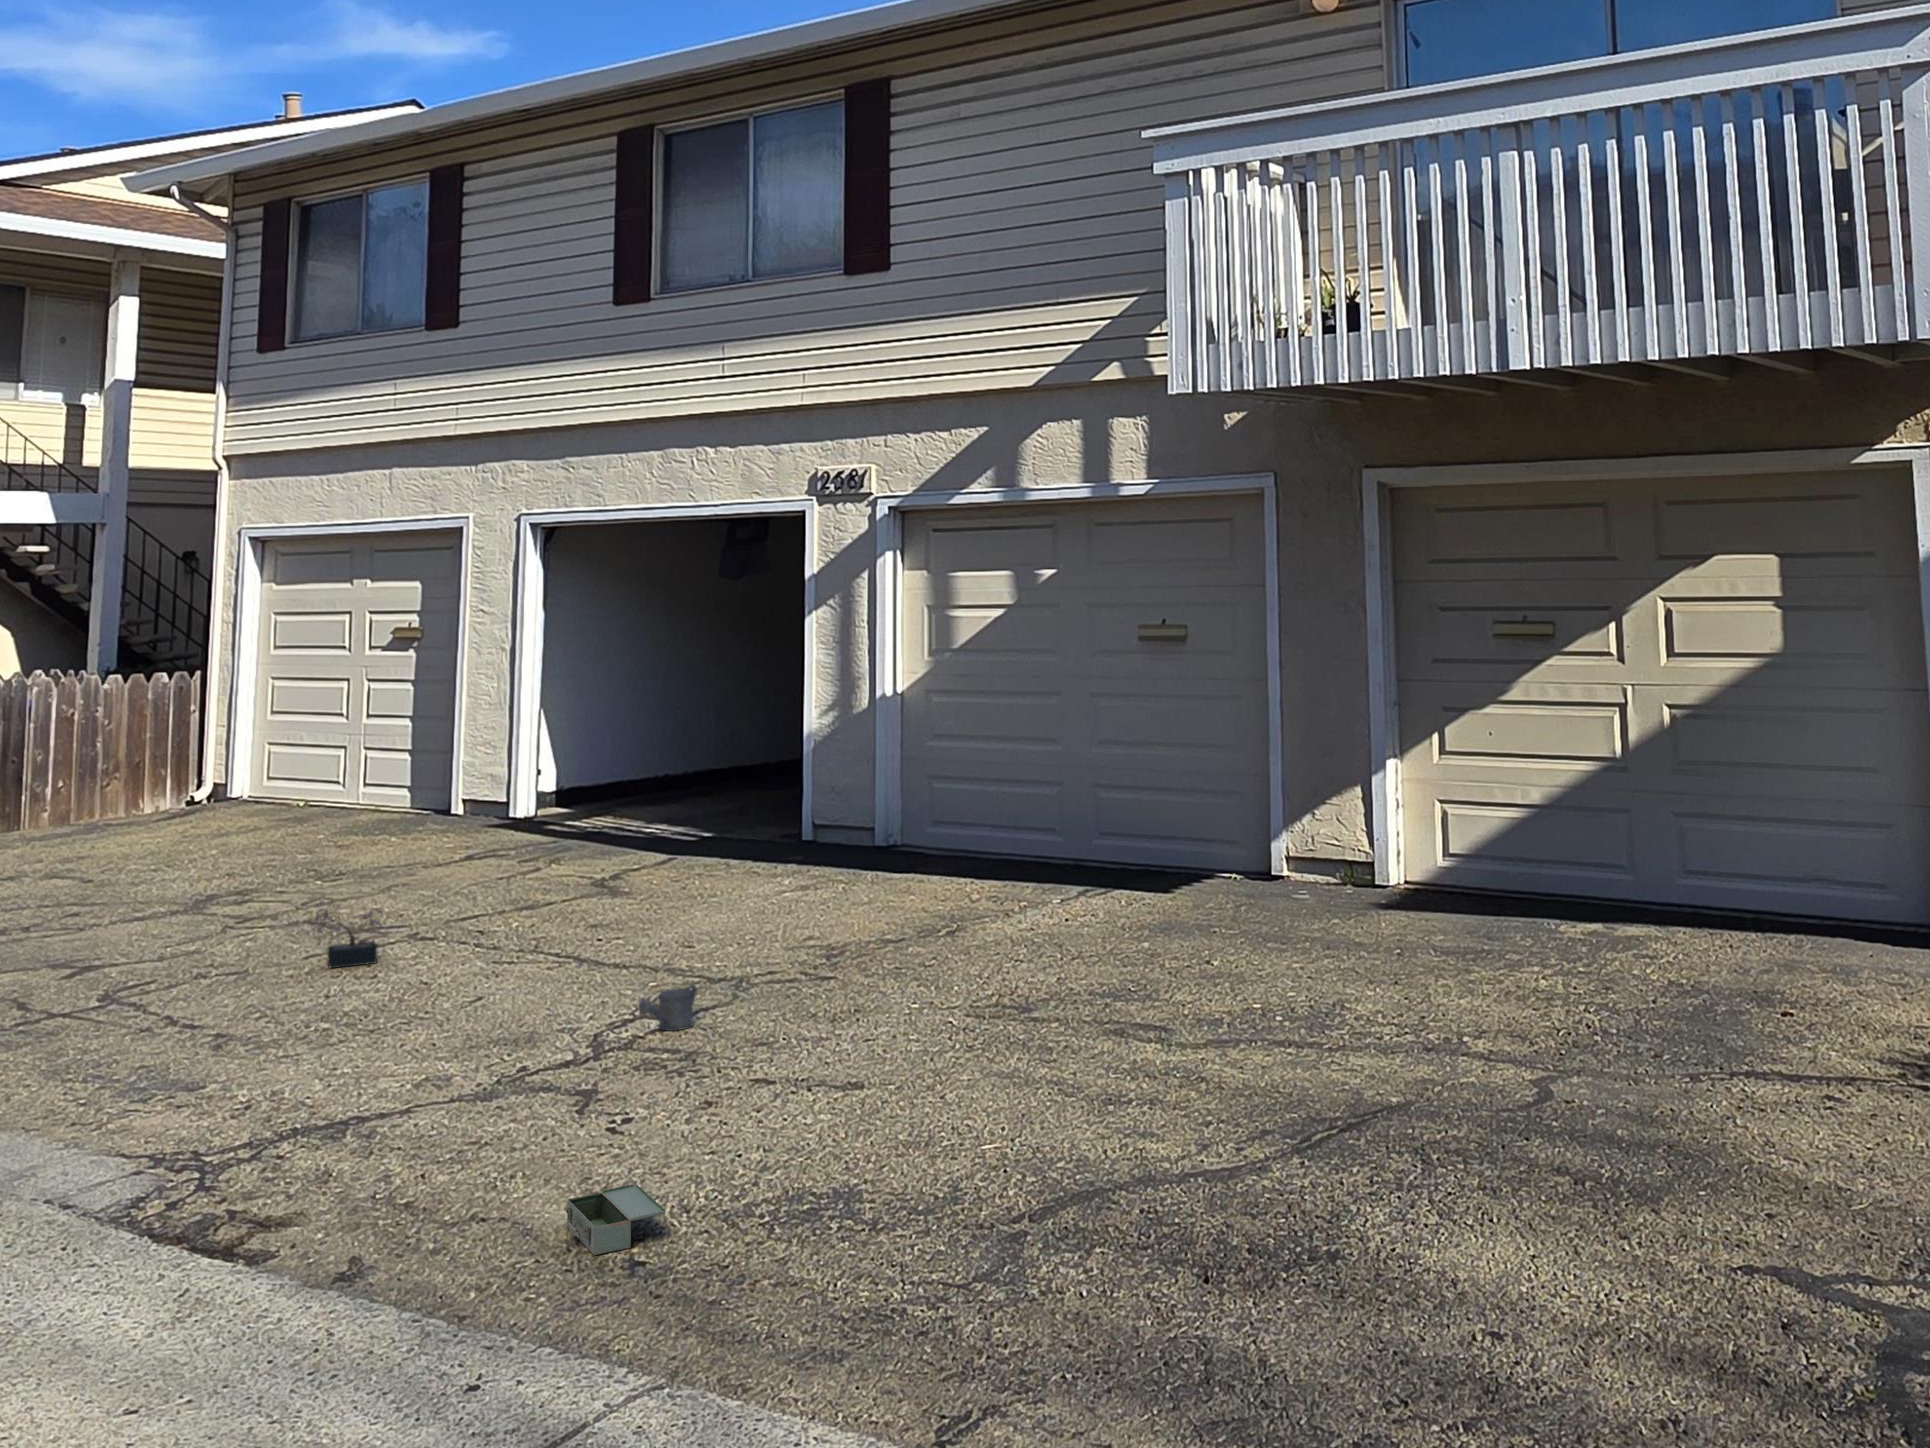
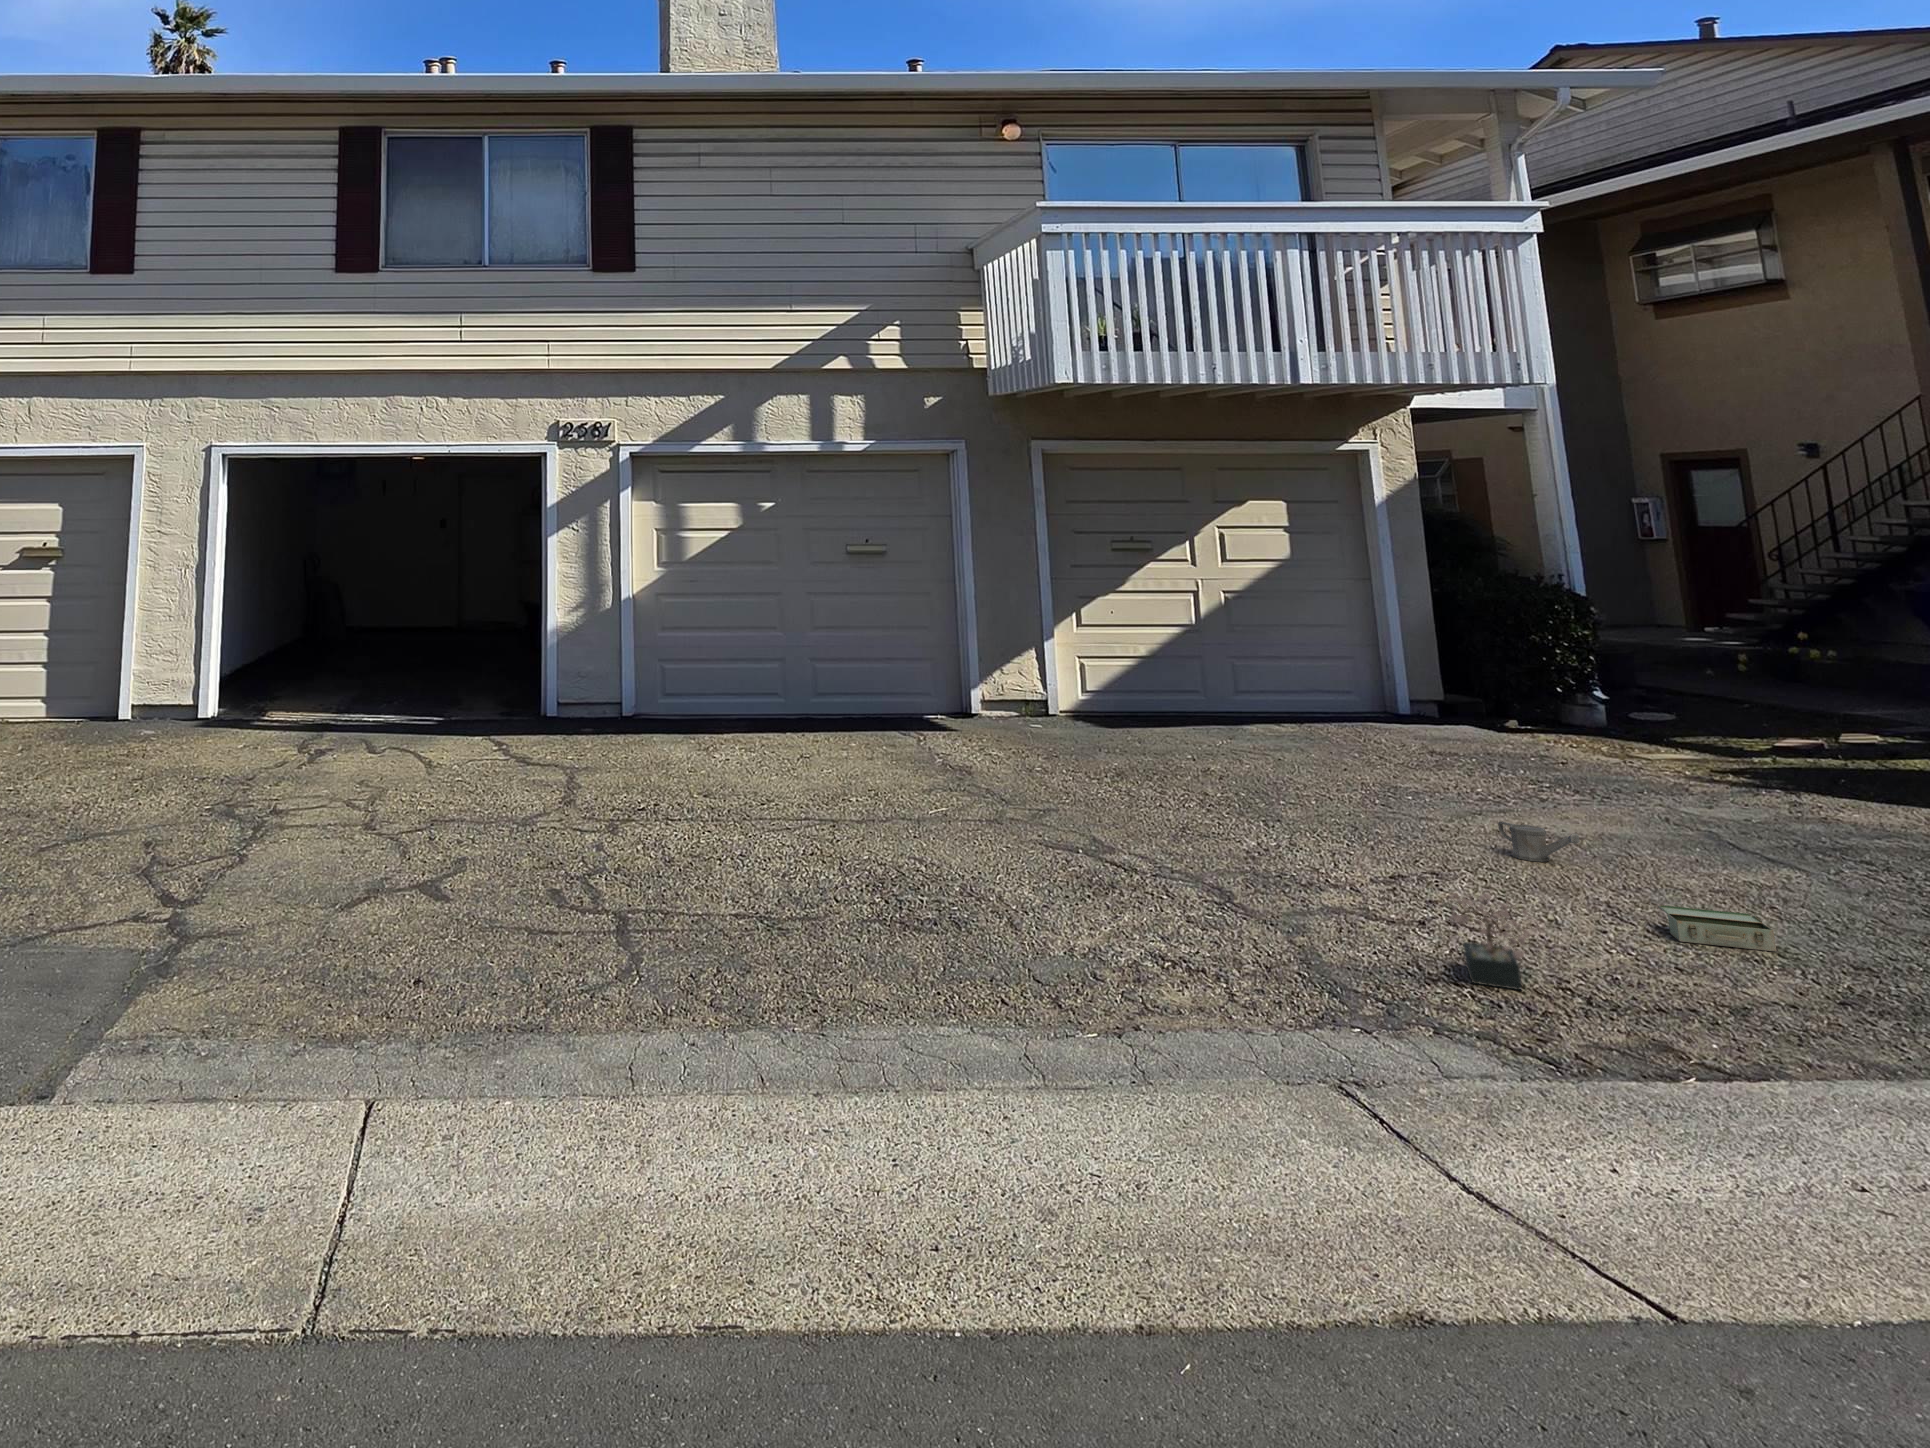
decorative plant: present [307,901,390,968] -> present [1449,893,1530,990]
watering can: present [639,985,697,1031] -> present [1498,822,1580,862]

